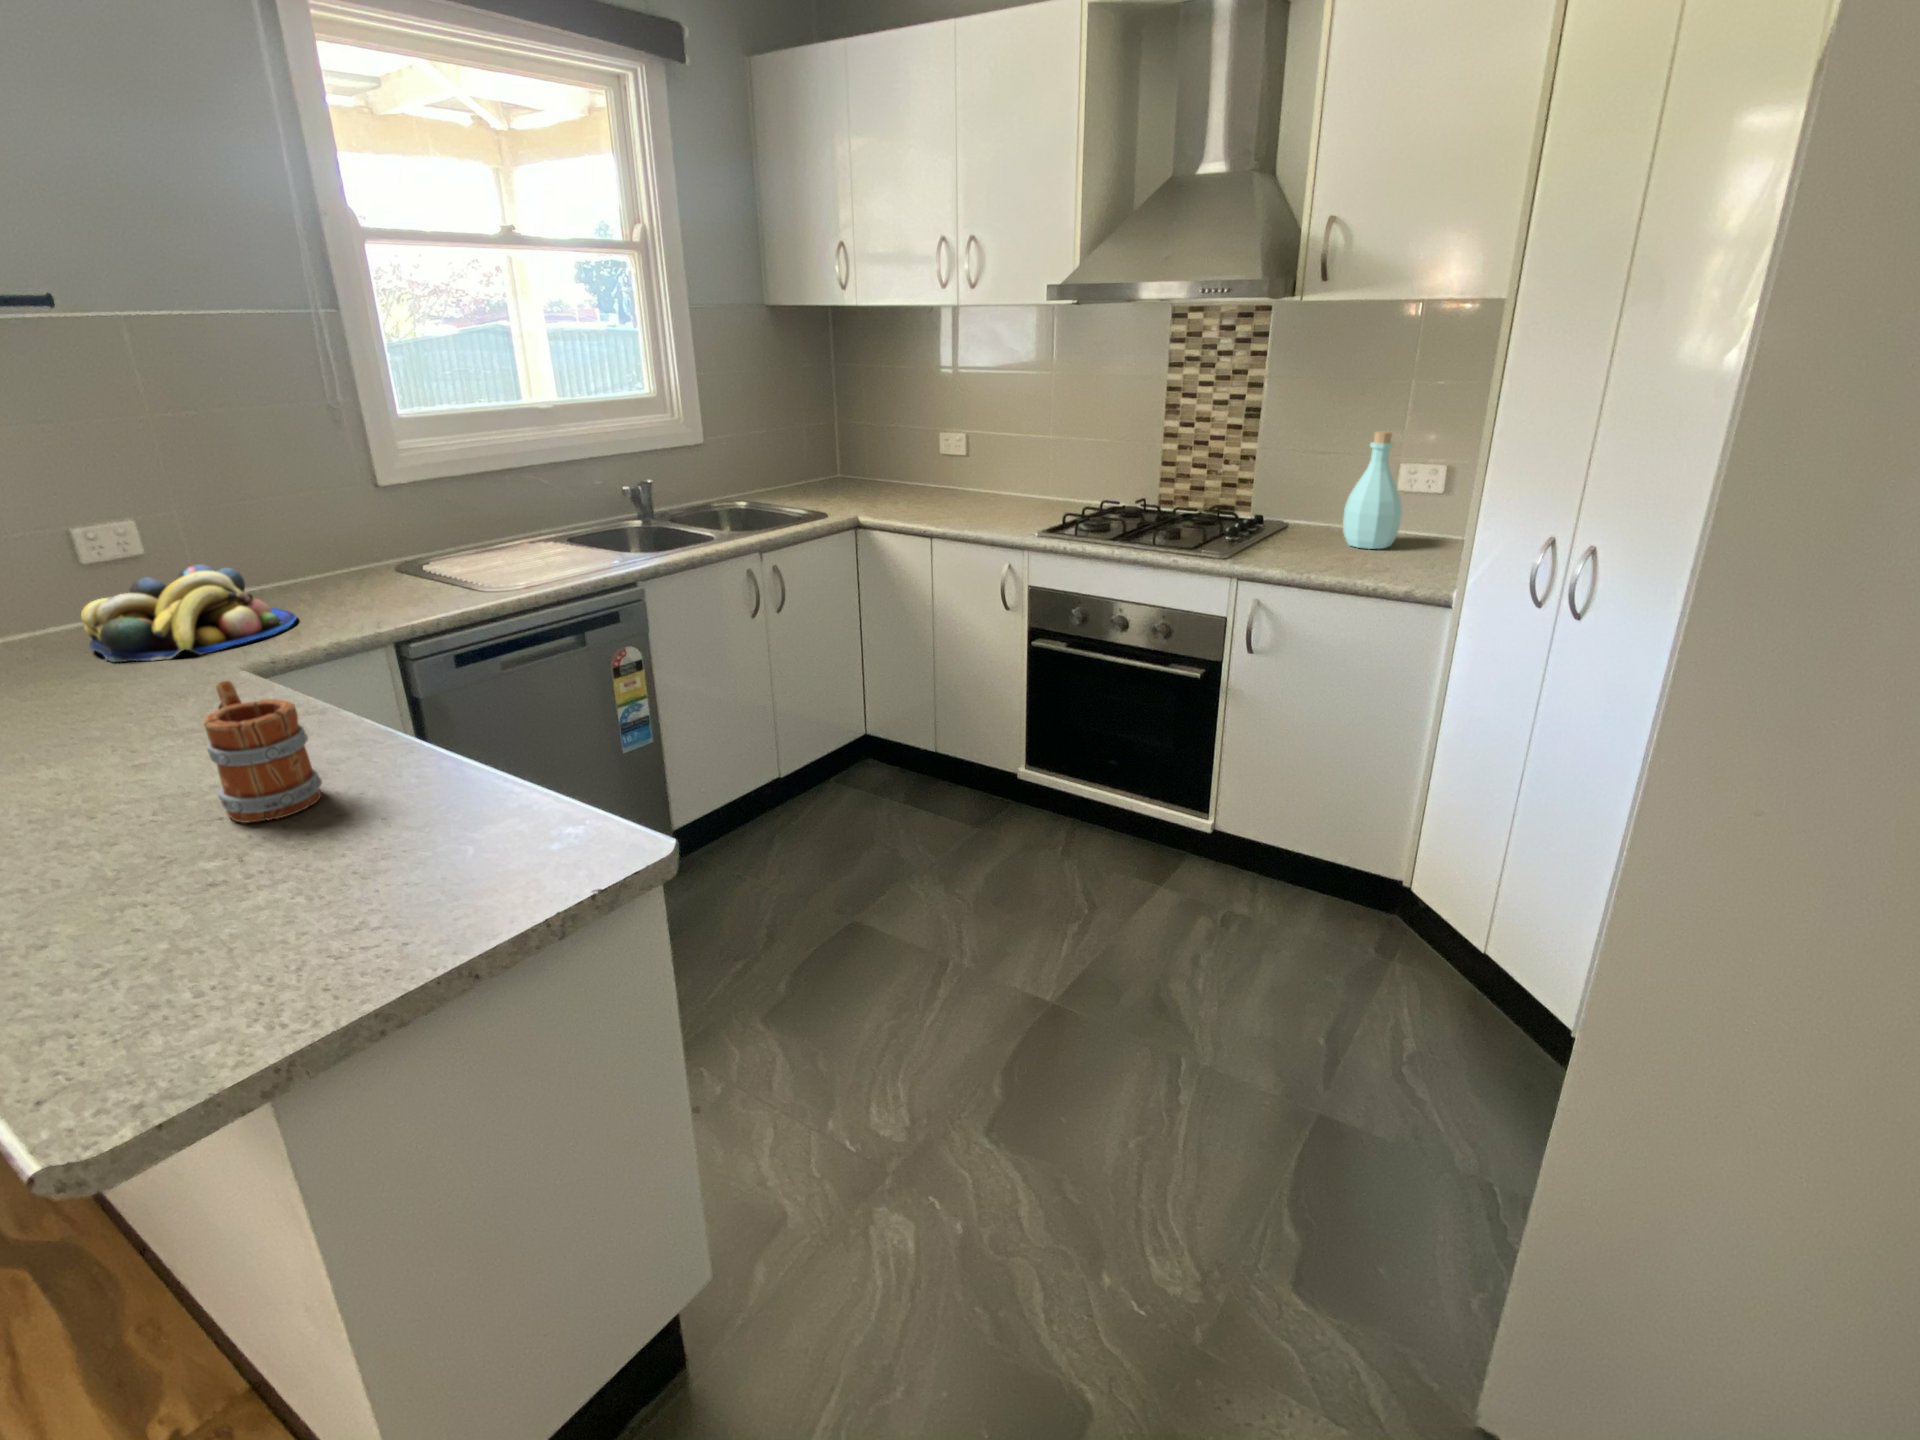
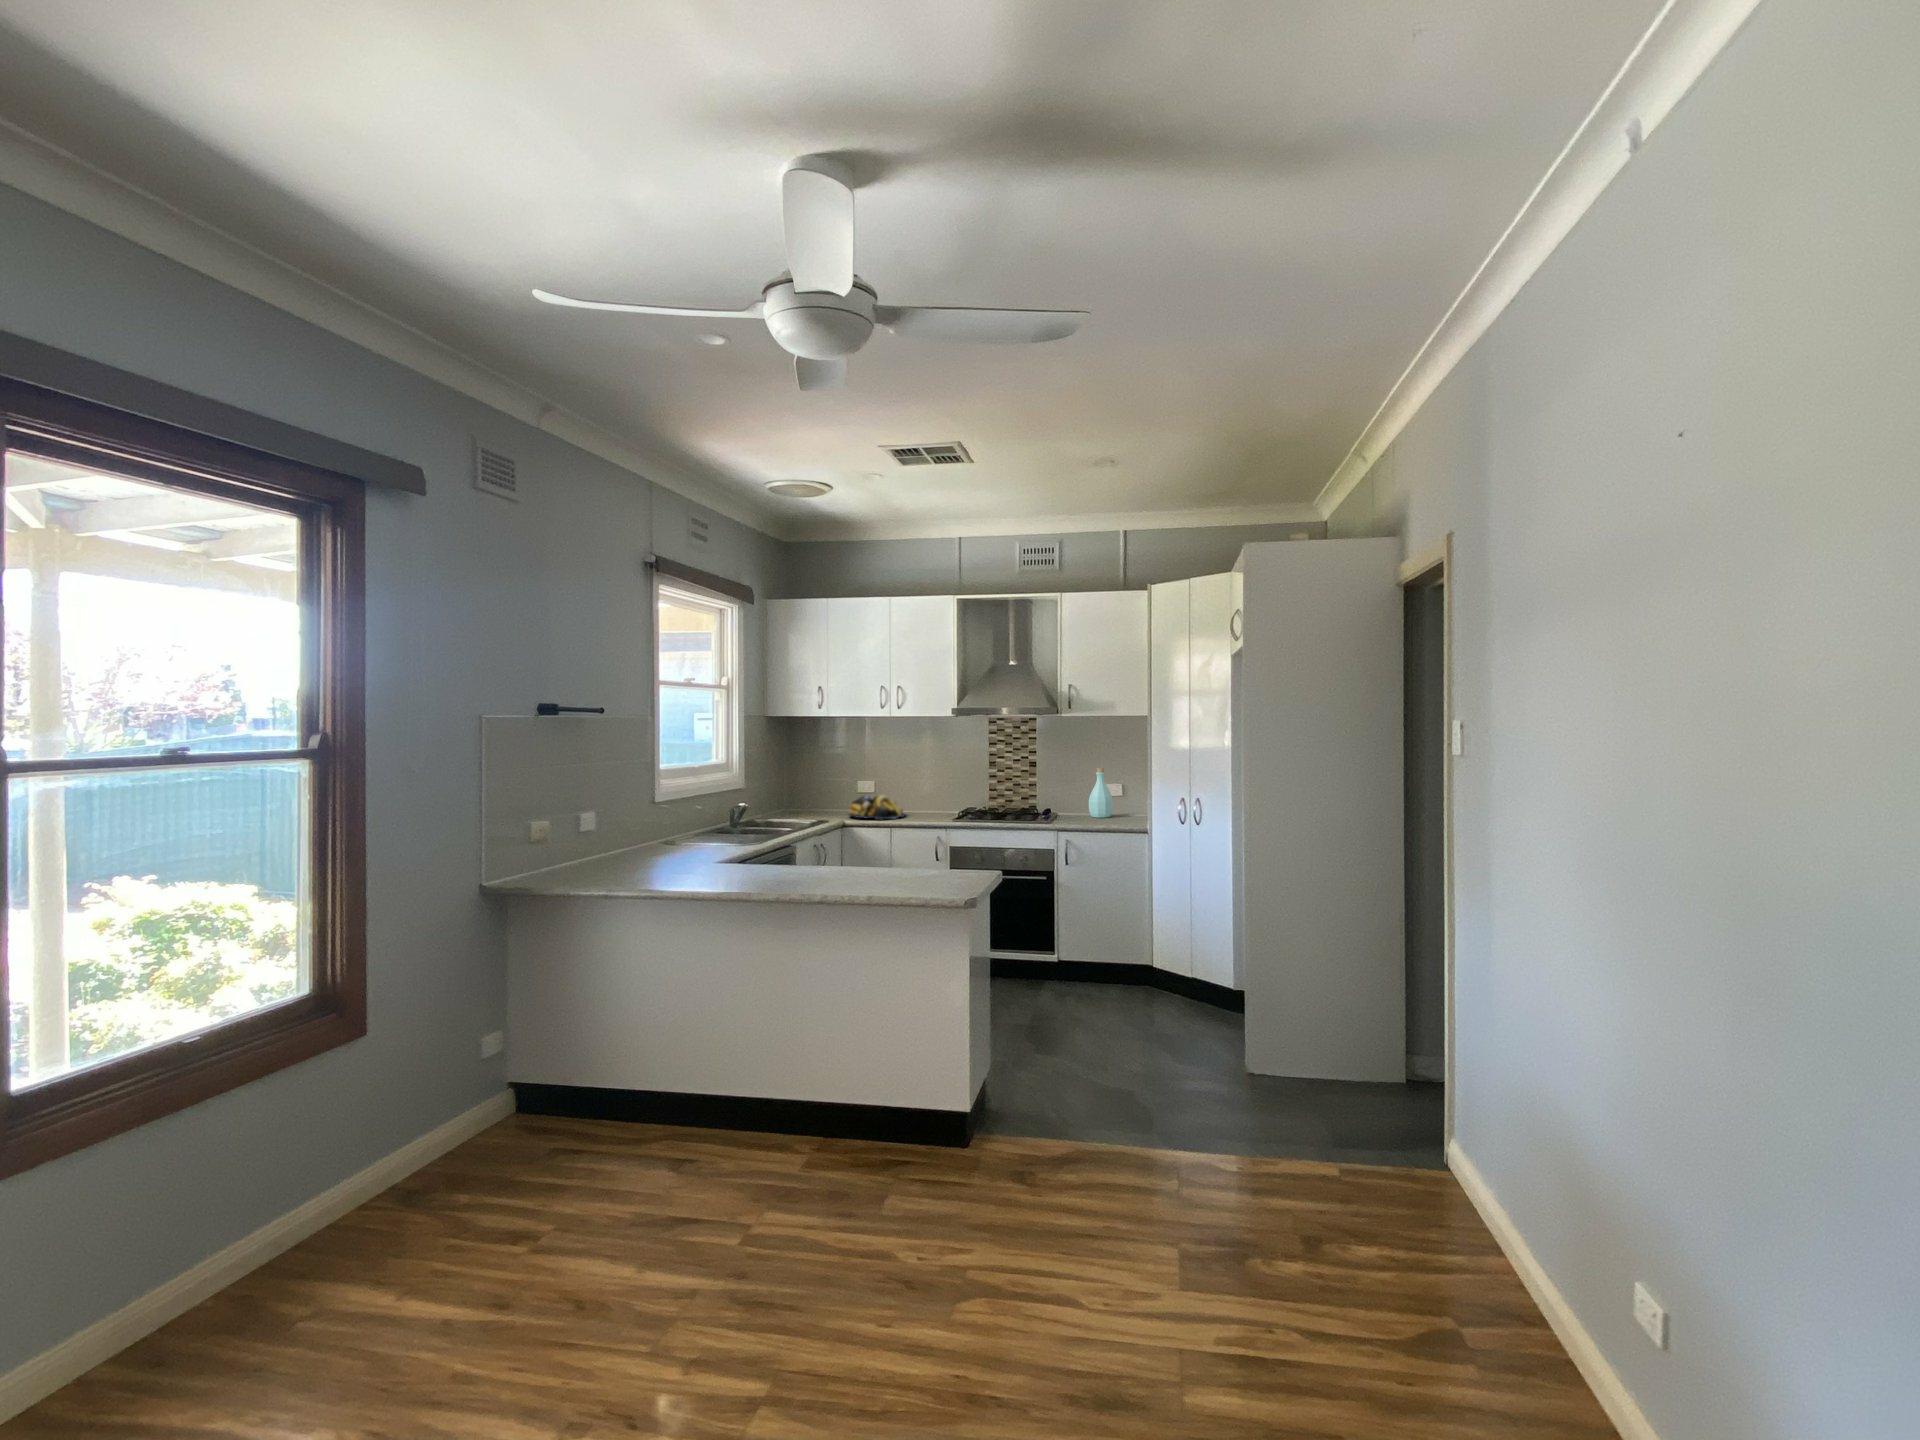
fruit bowl: present [81,564,297,662] -> present [849,795,905,819]
mug: present [203,681,322,823] -> none [830,834,874,879]

